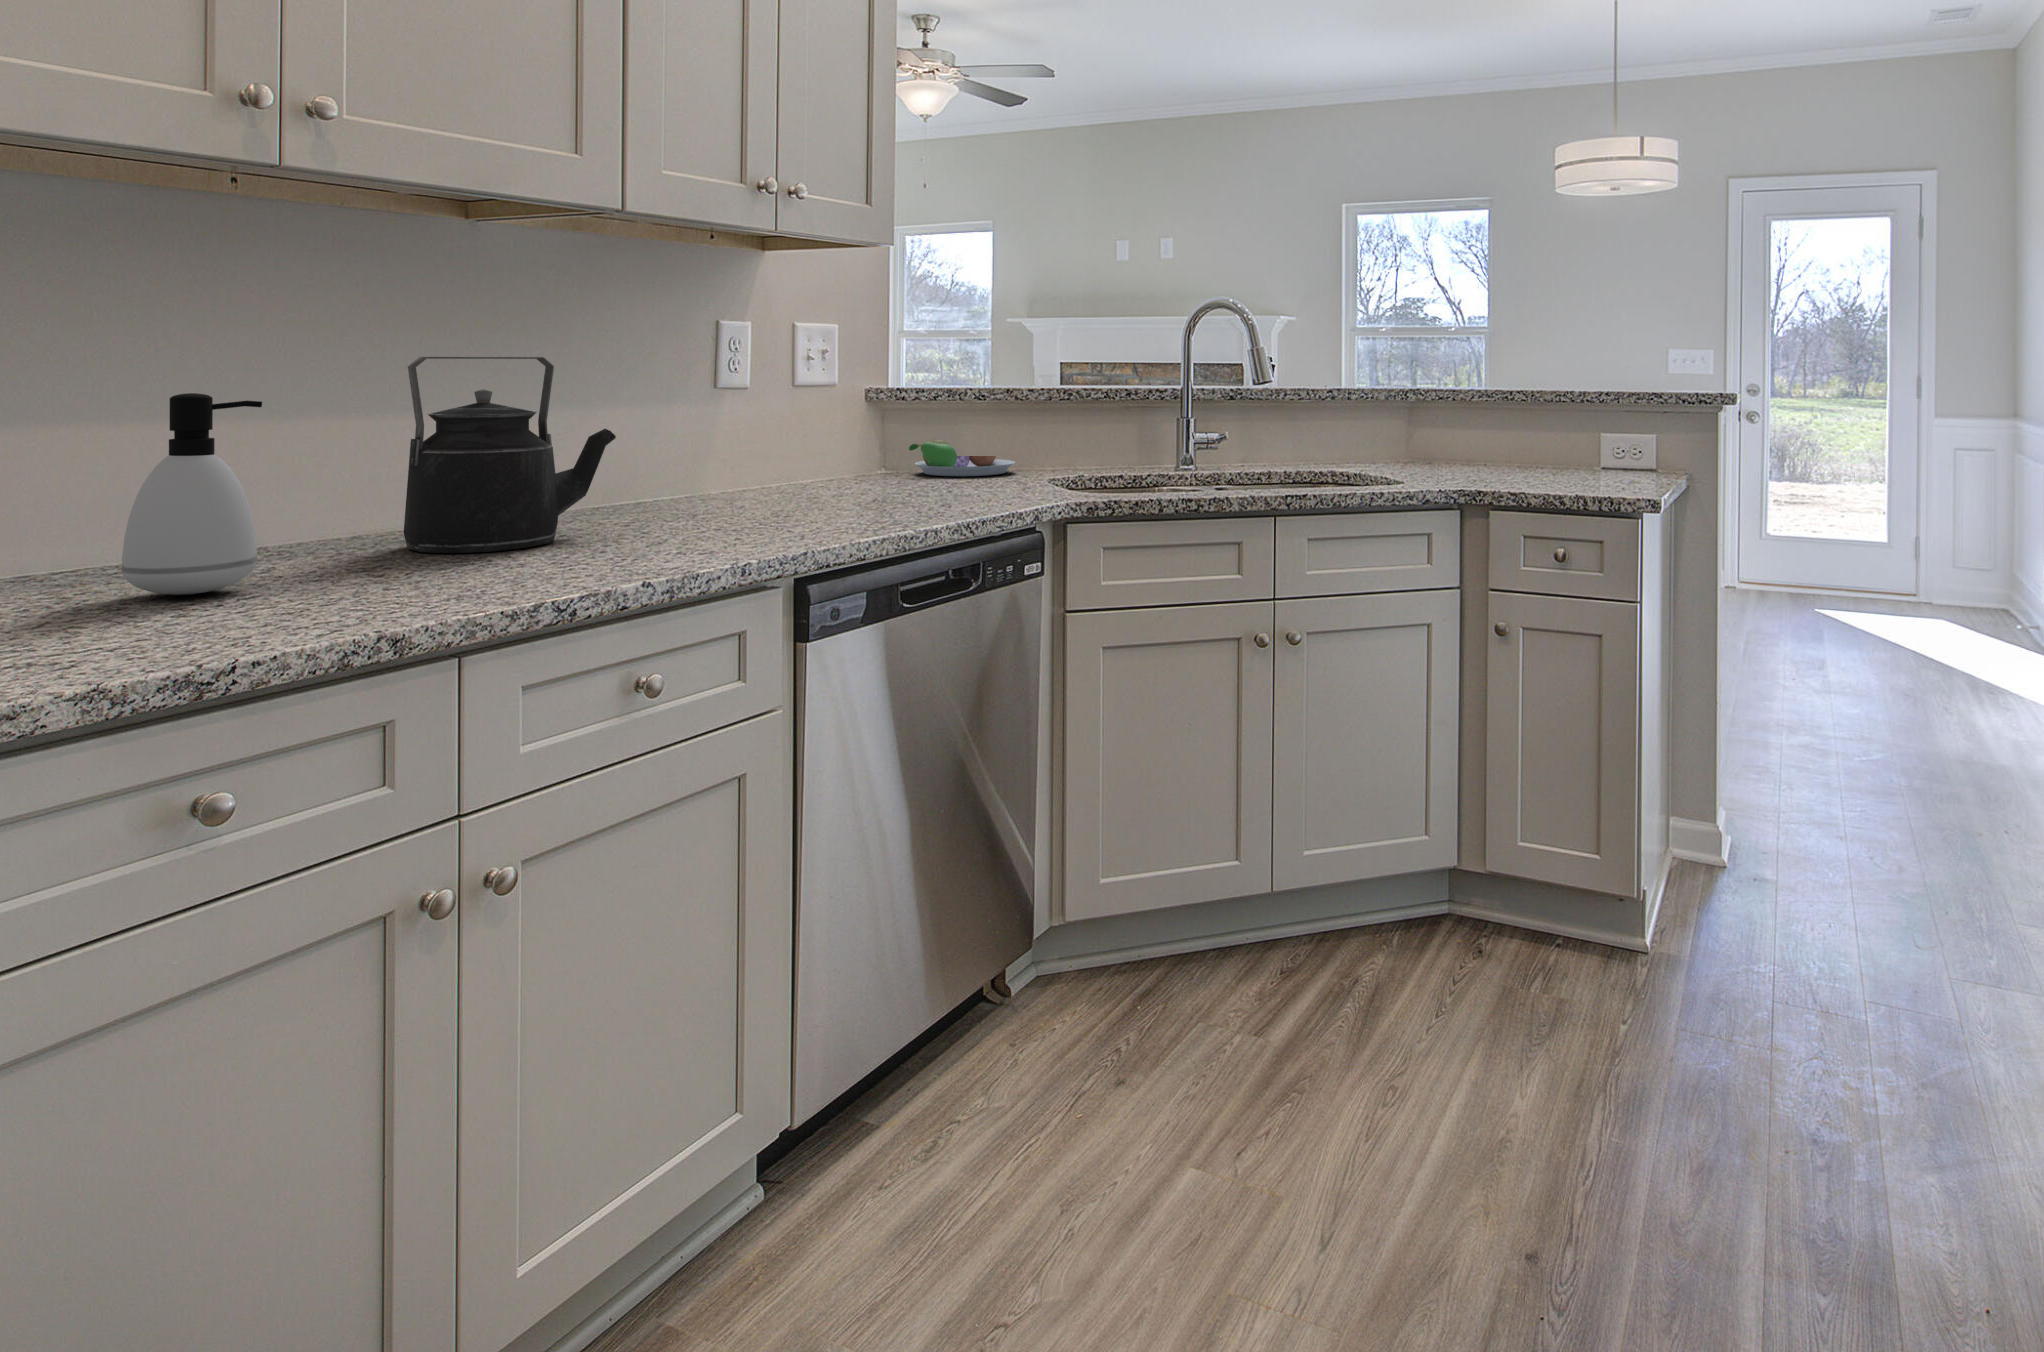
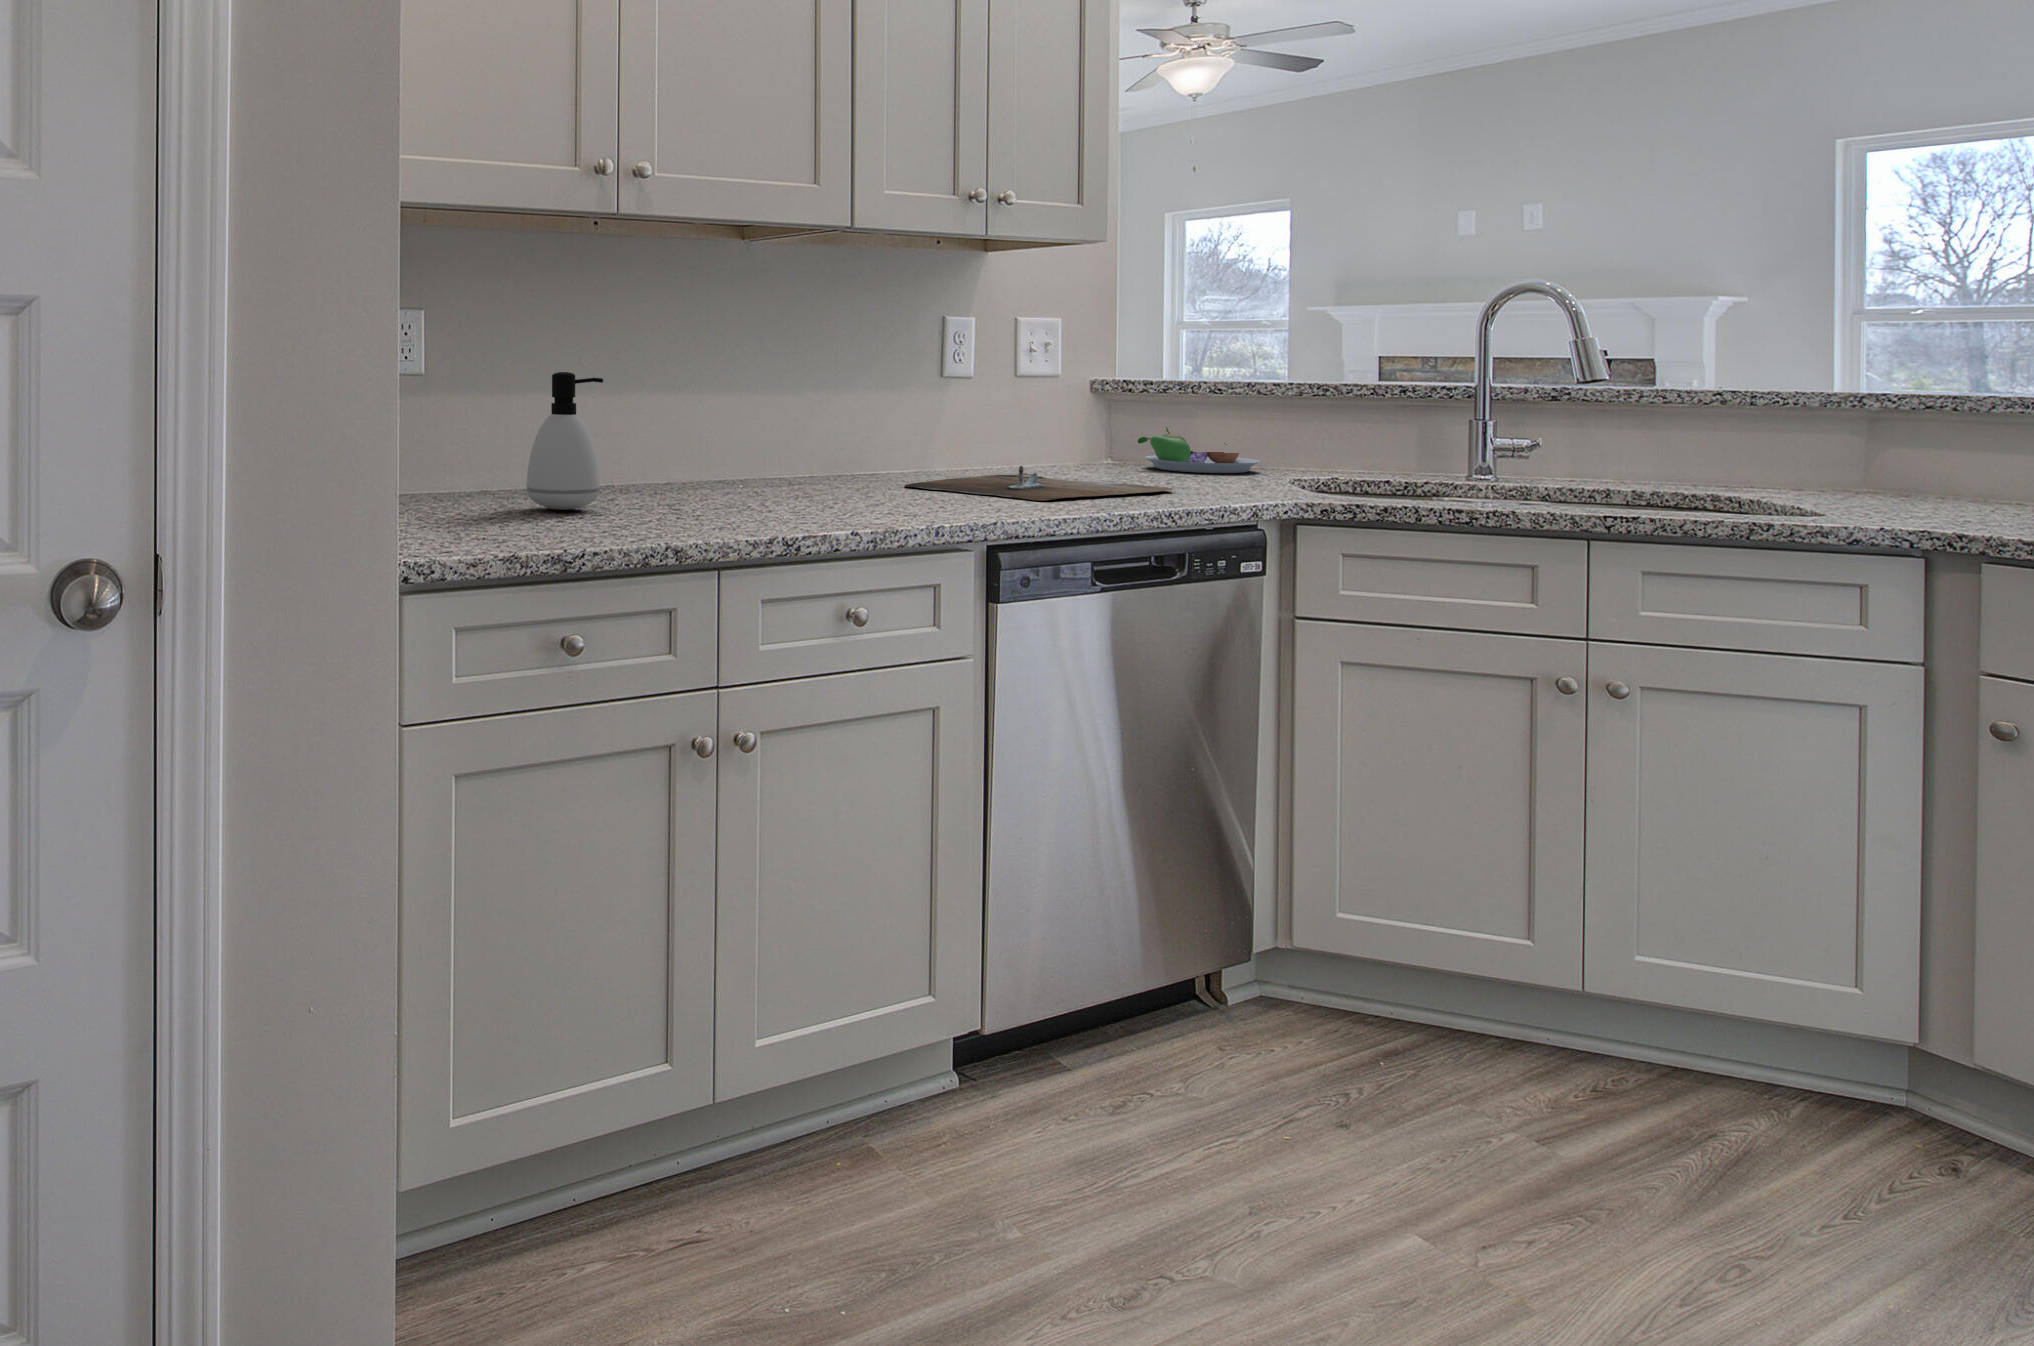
kettle: present [404,357,616,553] -> none [693,348,847,501]
cutting board: none [681,483,958,520] -> present [904,466,1173,500]

